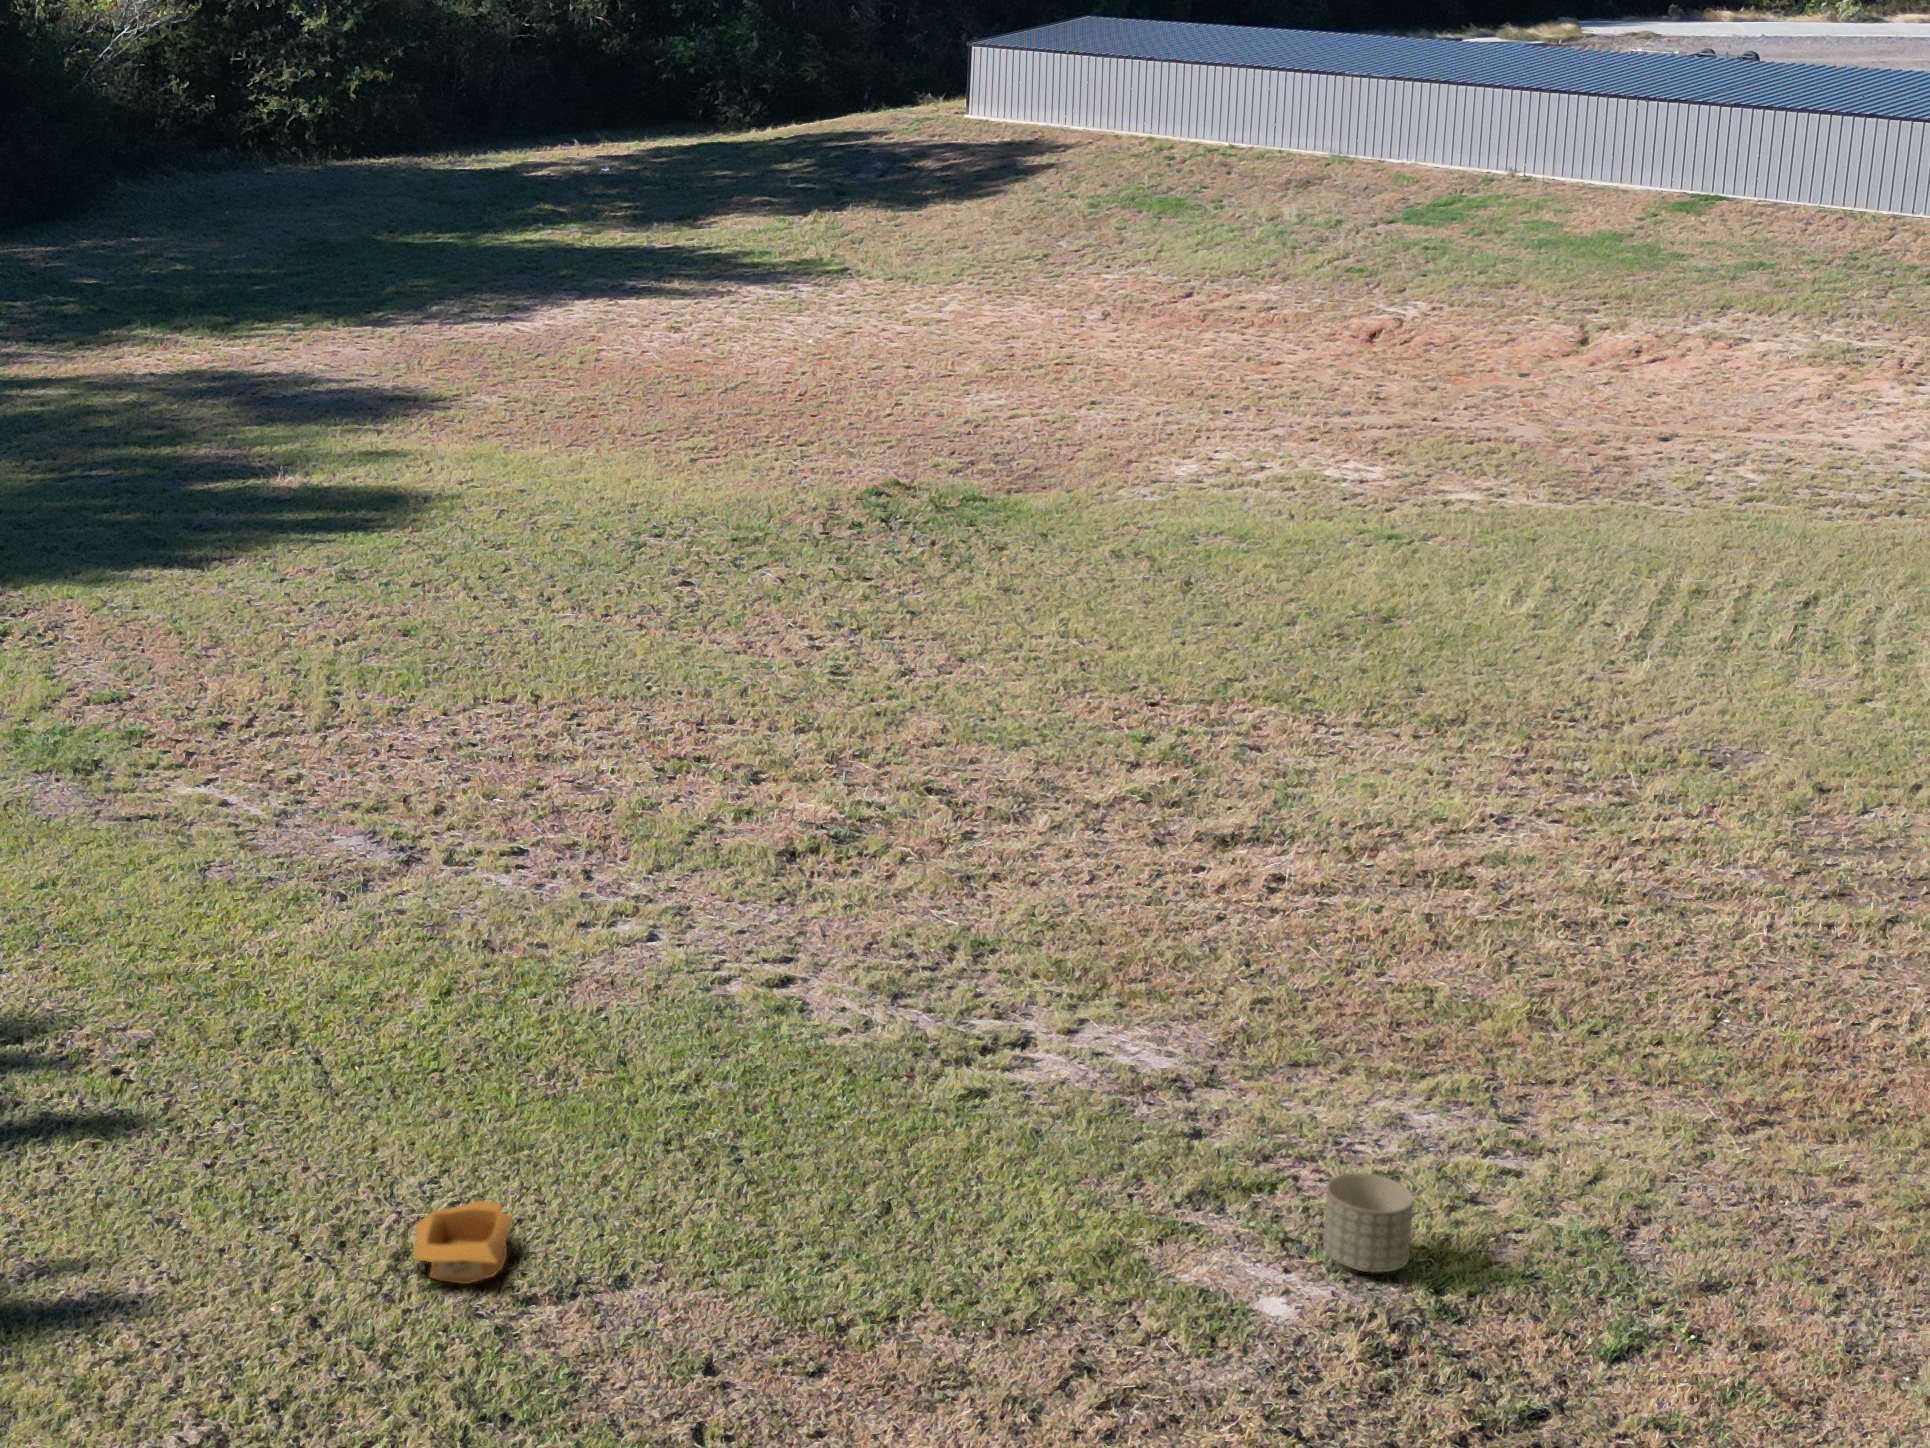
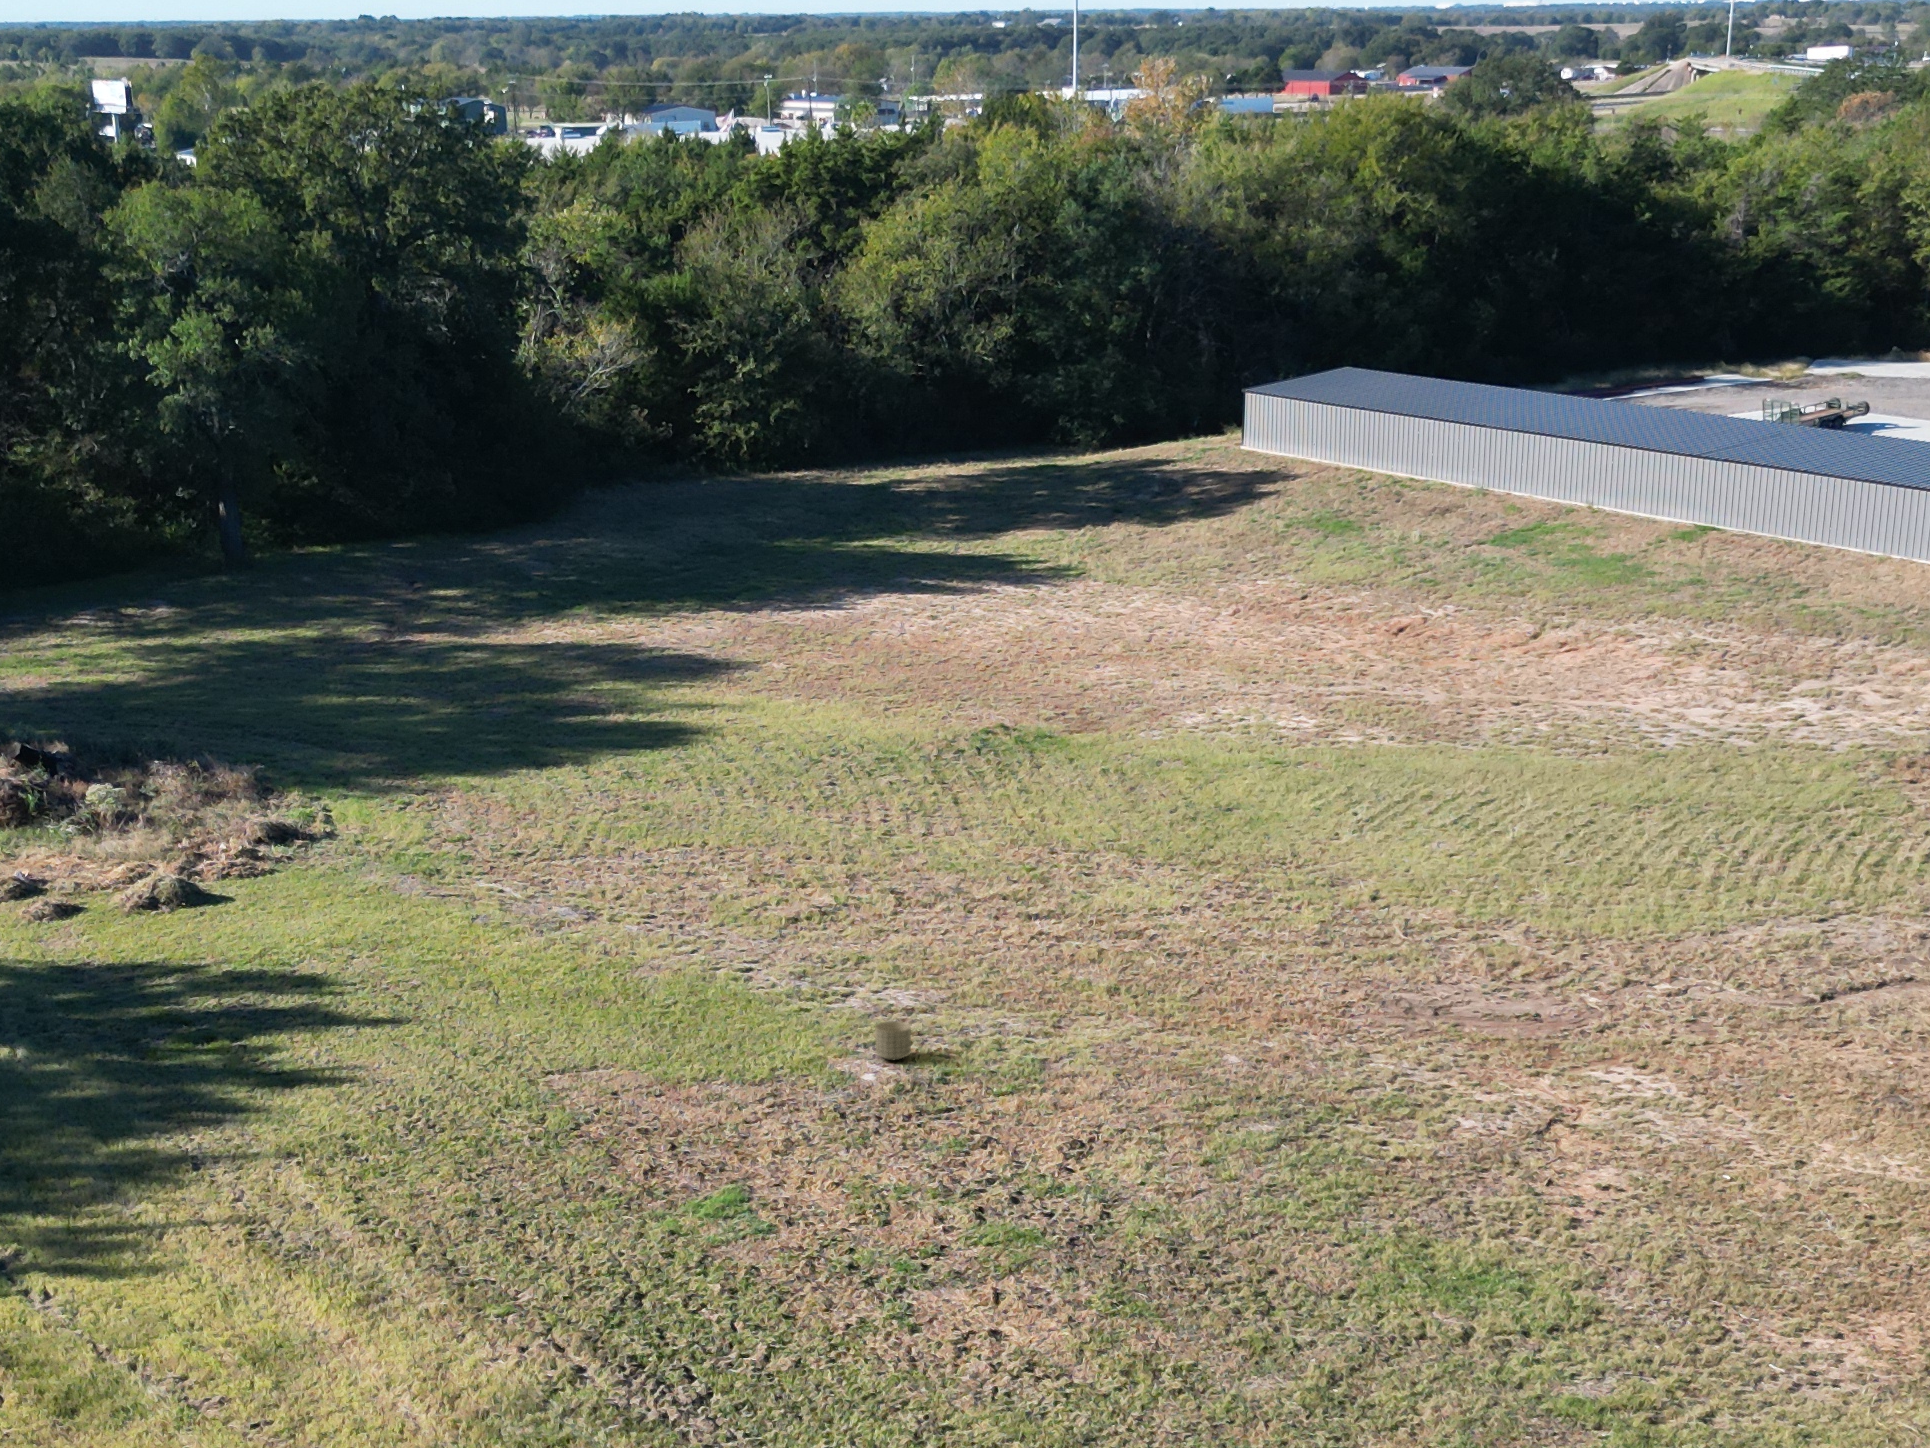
cardboard box: present [413,1200,512,1284] -> none [486,1026,534,1056]

